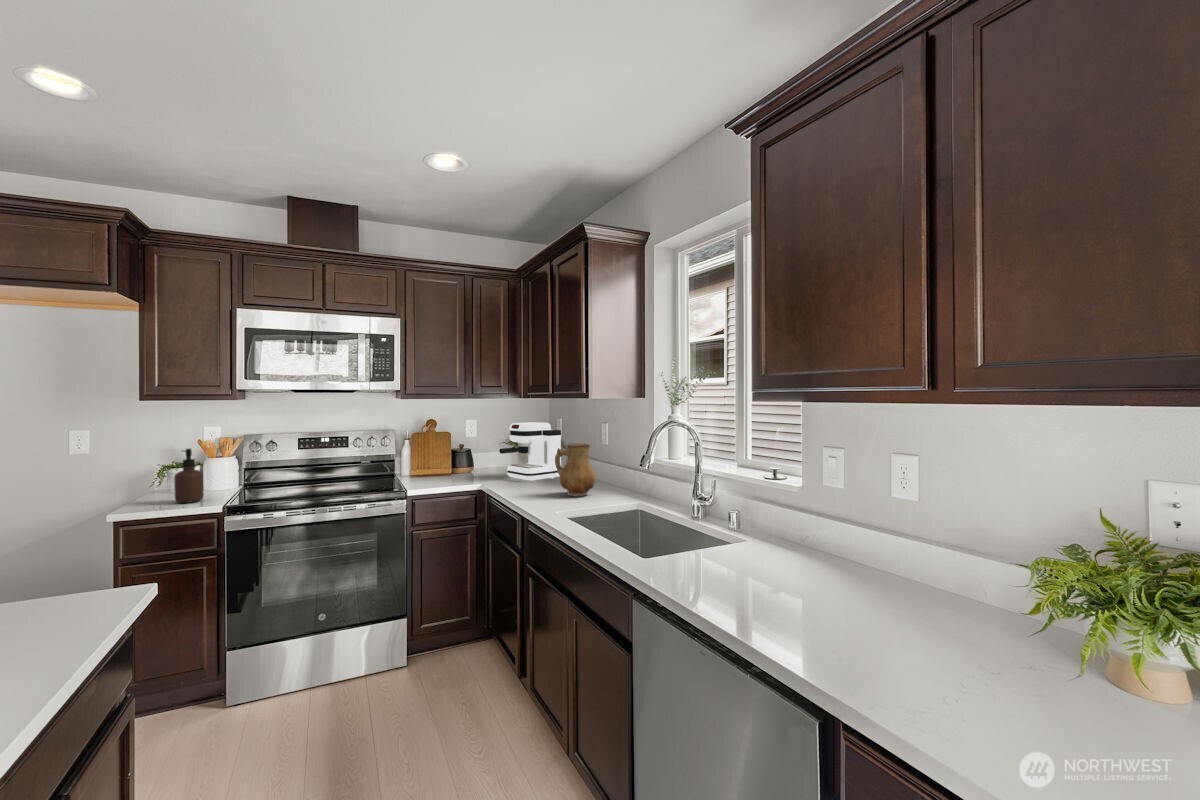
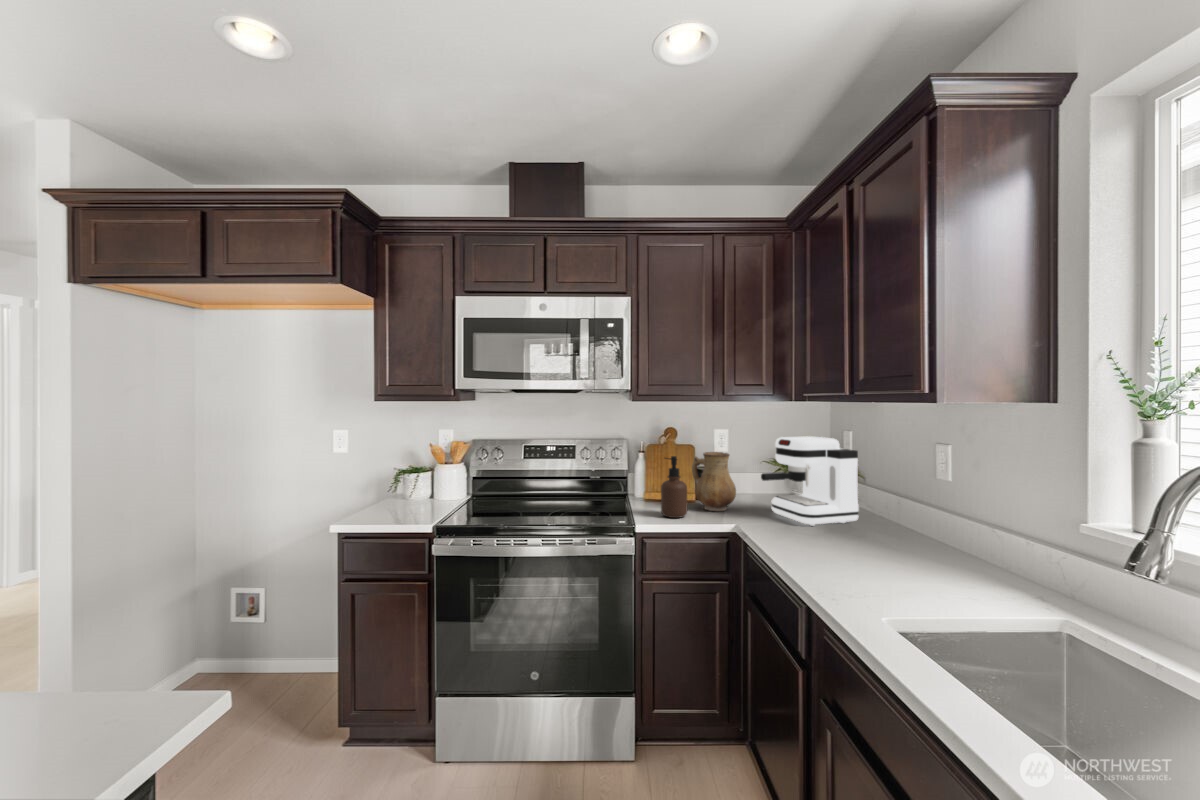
ceramic pitcher: present [555,443,595,496] -> present [692,452,736,511]
soap dispenser: present [174,448,204,503] -> present [661,456,687,518]

